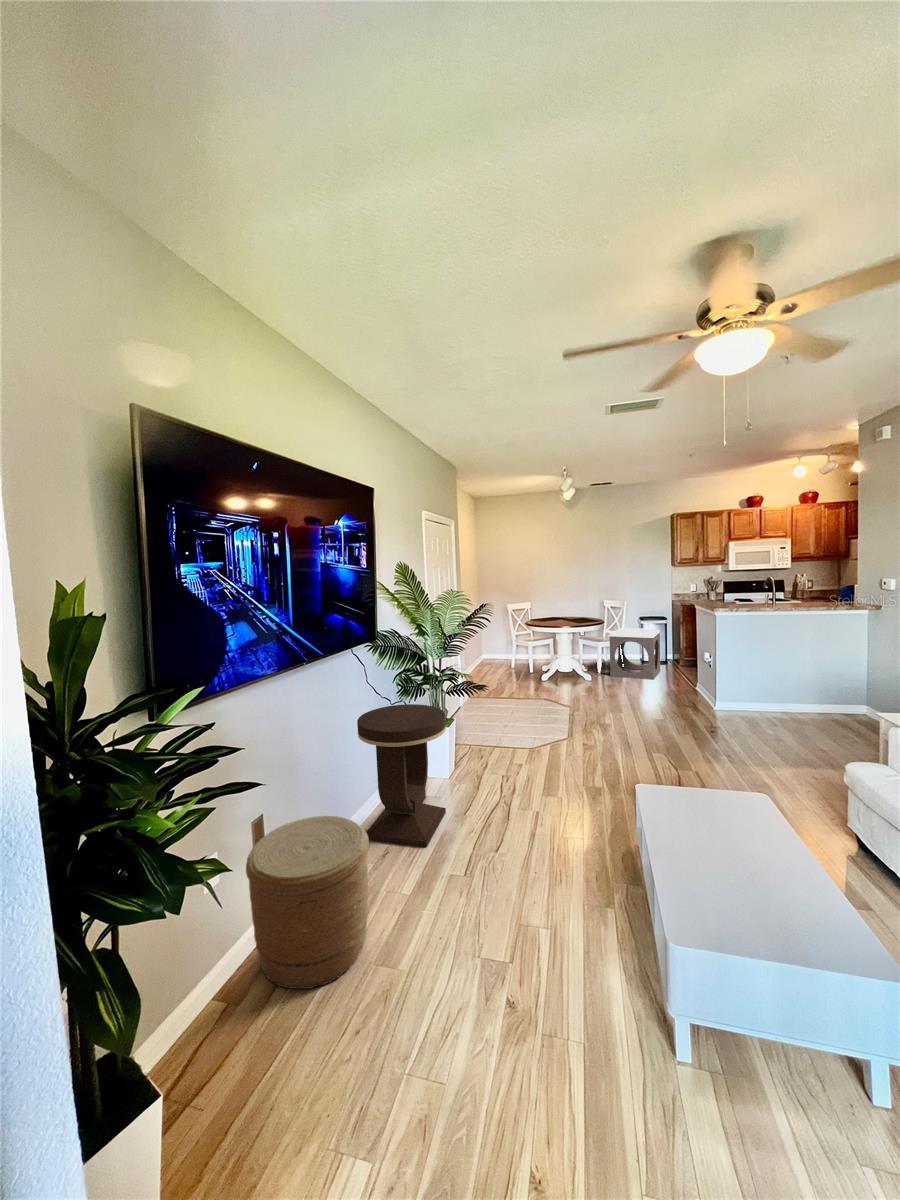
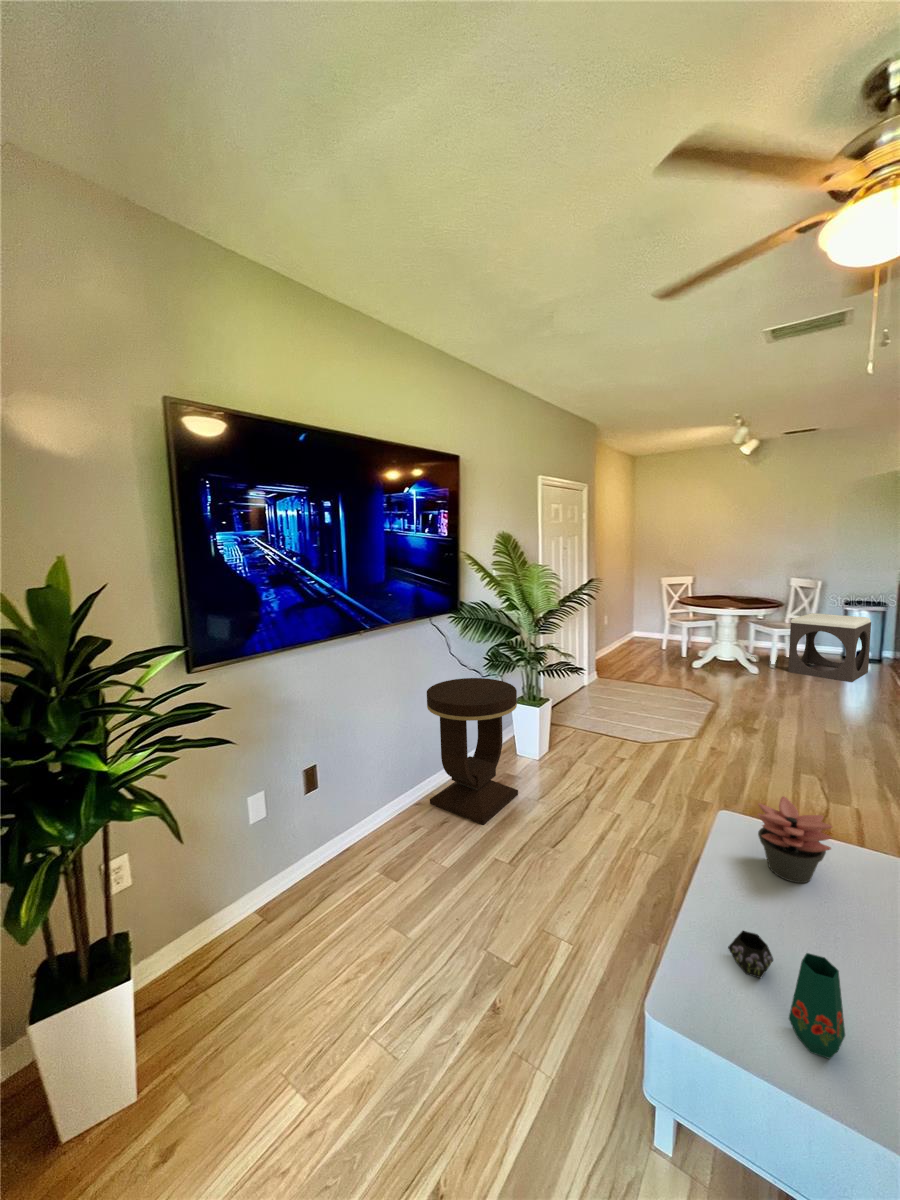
succulent plant: none [673,763,727,826] -> present [758,796,832,883]
woven basket: present [246,816,369,989] -> none [283,774,396,928]
vase: none [695,863,789,935] -> present [728,931,845,1059]

